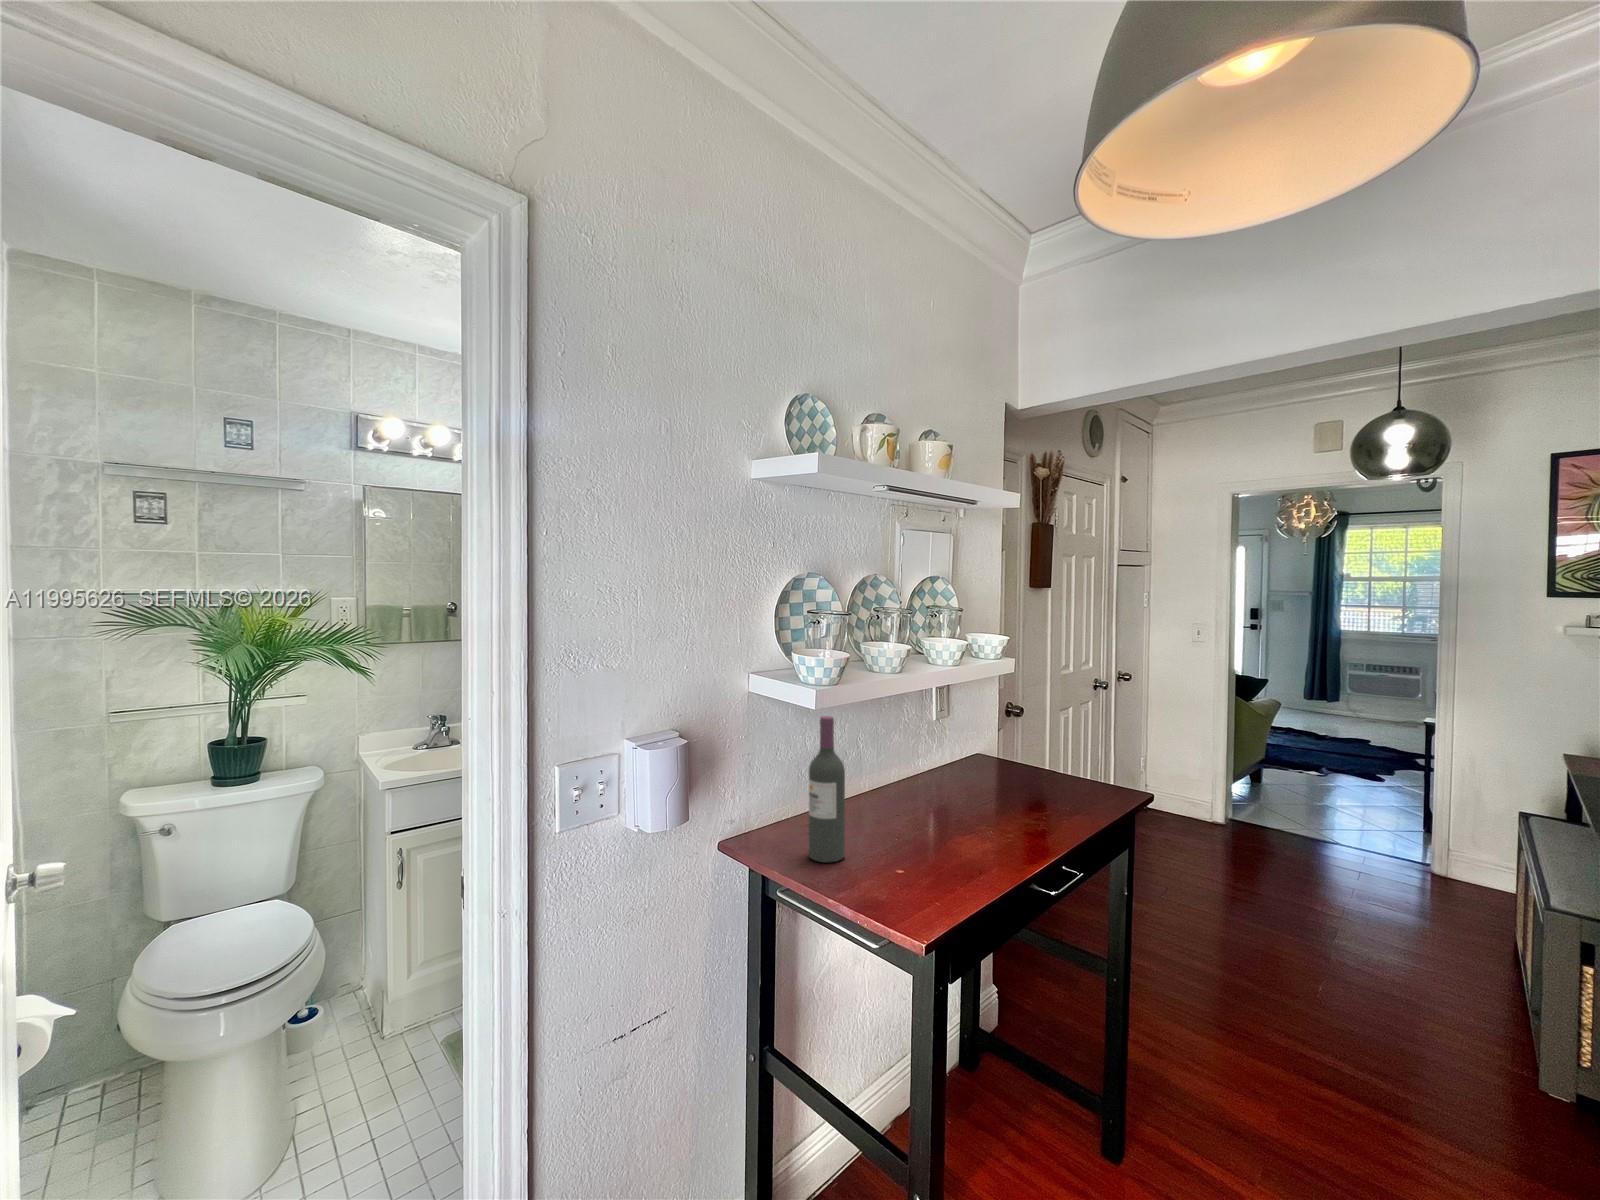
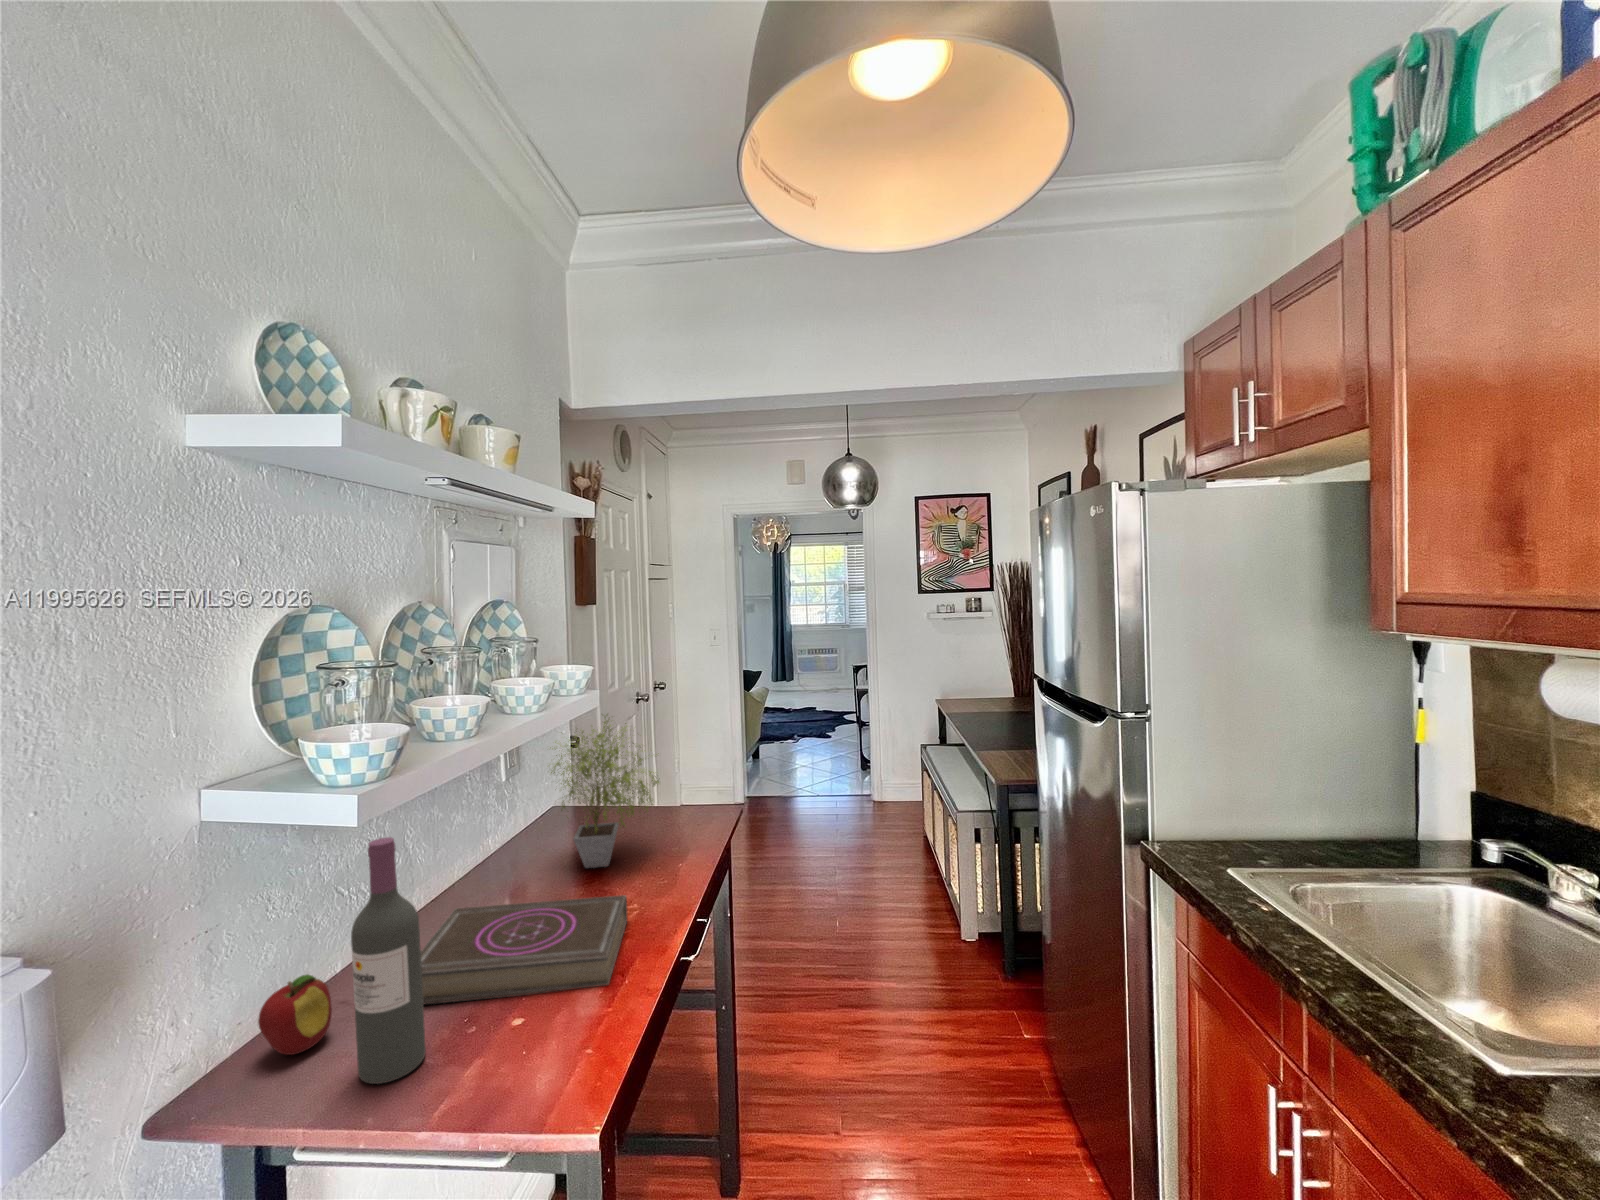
potted plant: none [954,672,1055,799] -> present [551,715,659,868]
book: none [840,791,999,861] -> present [421,895,628,1004]
apple: none [766,795,802,839] -> present [258,975,332,1055]

